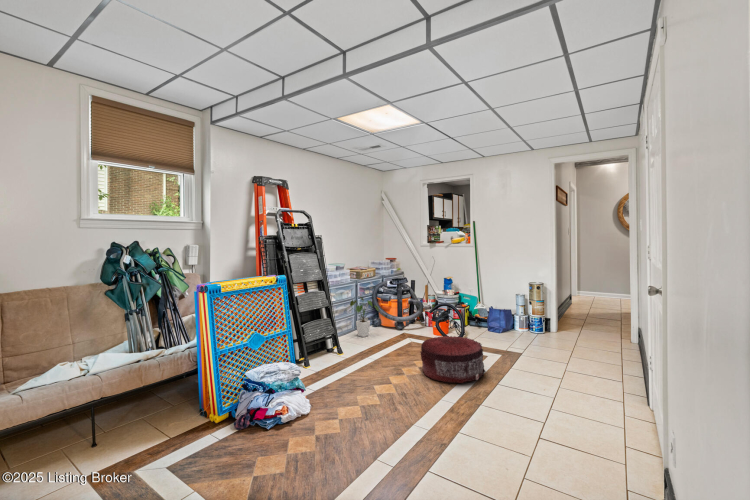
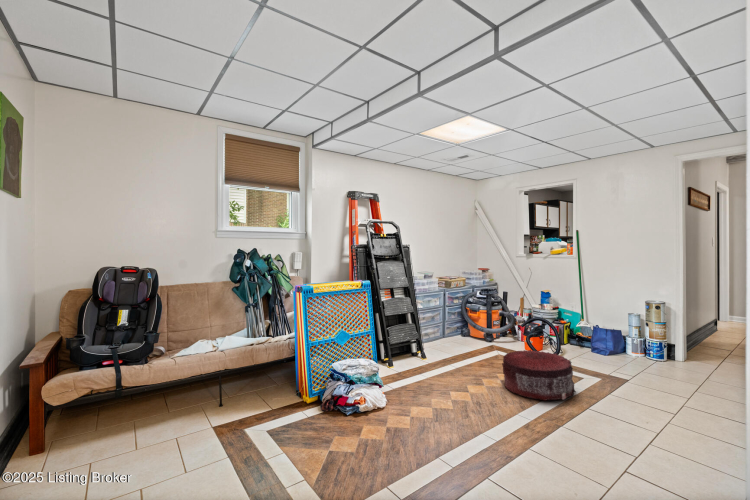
house plant: present [350,297,379,337] -> none [435,305,466,346]

